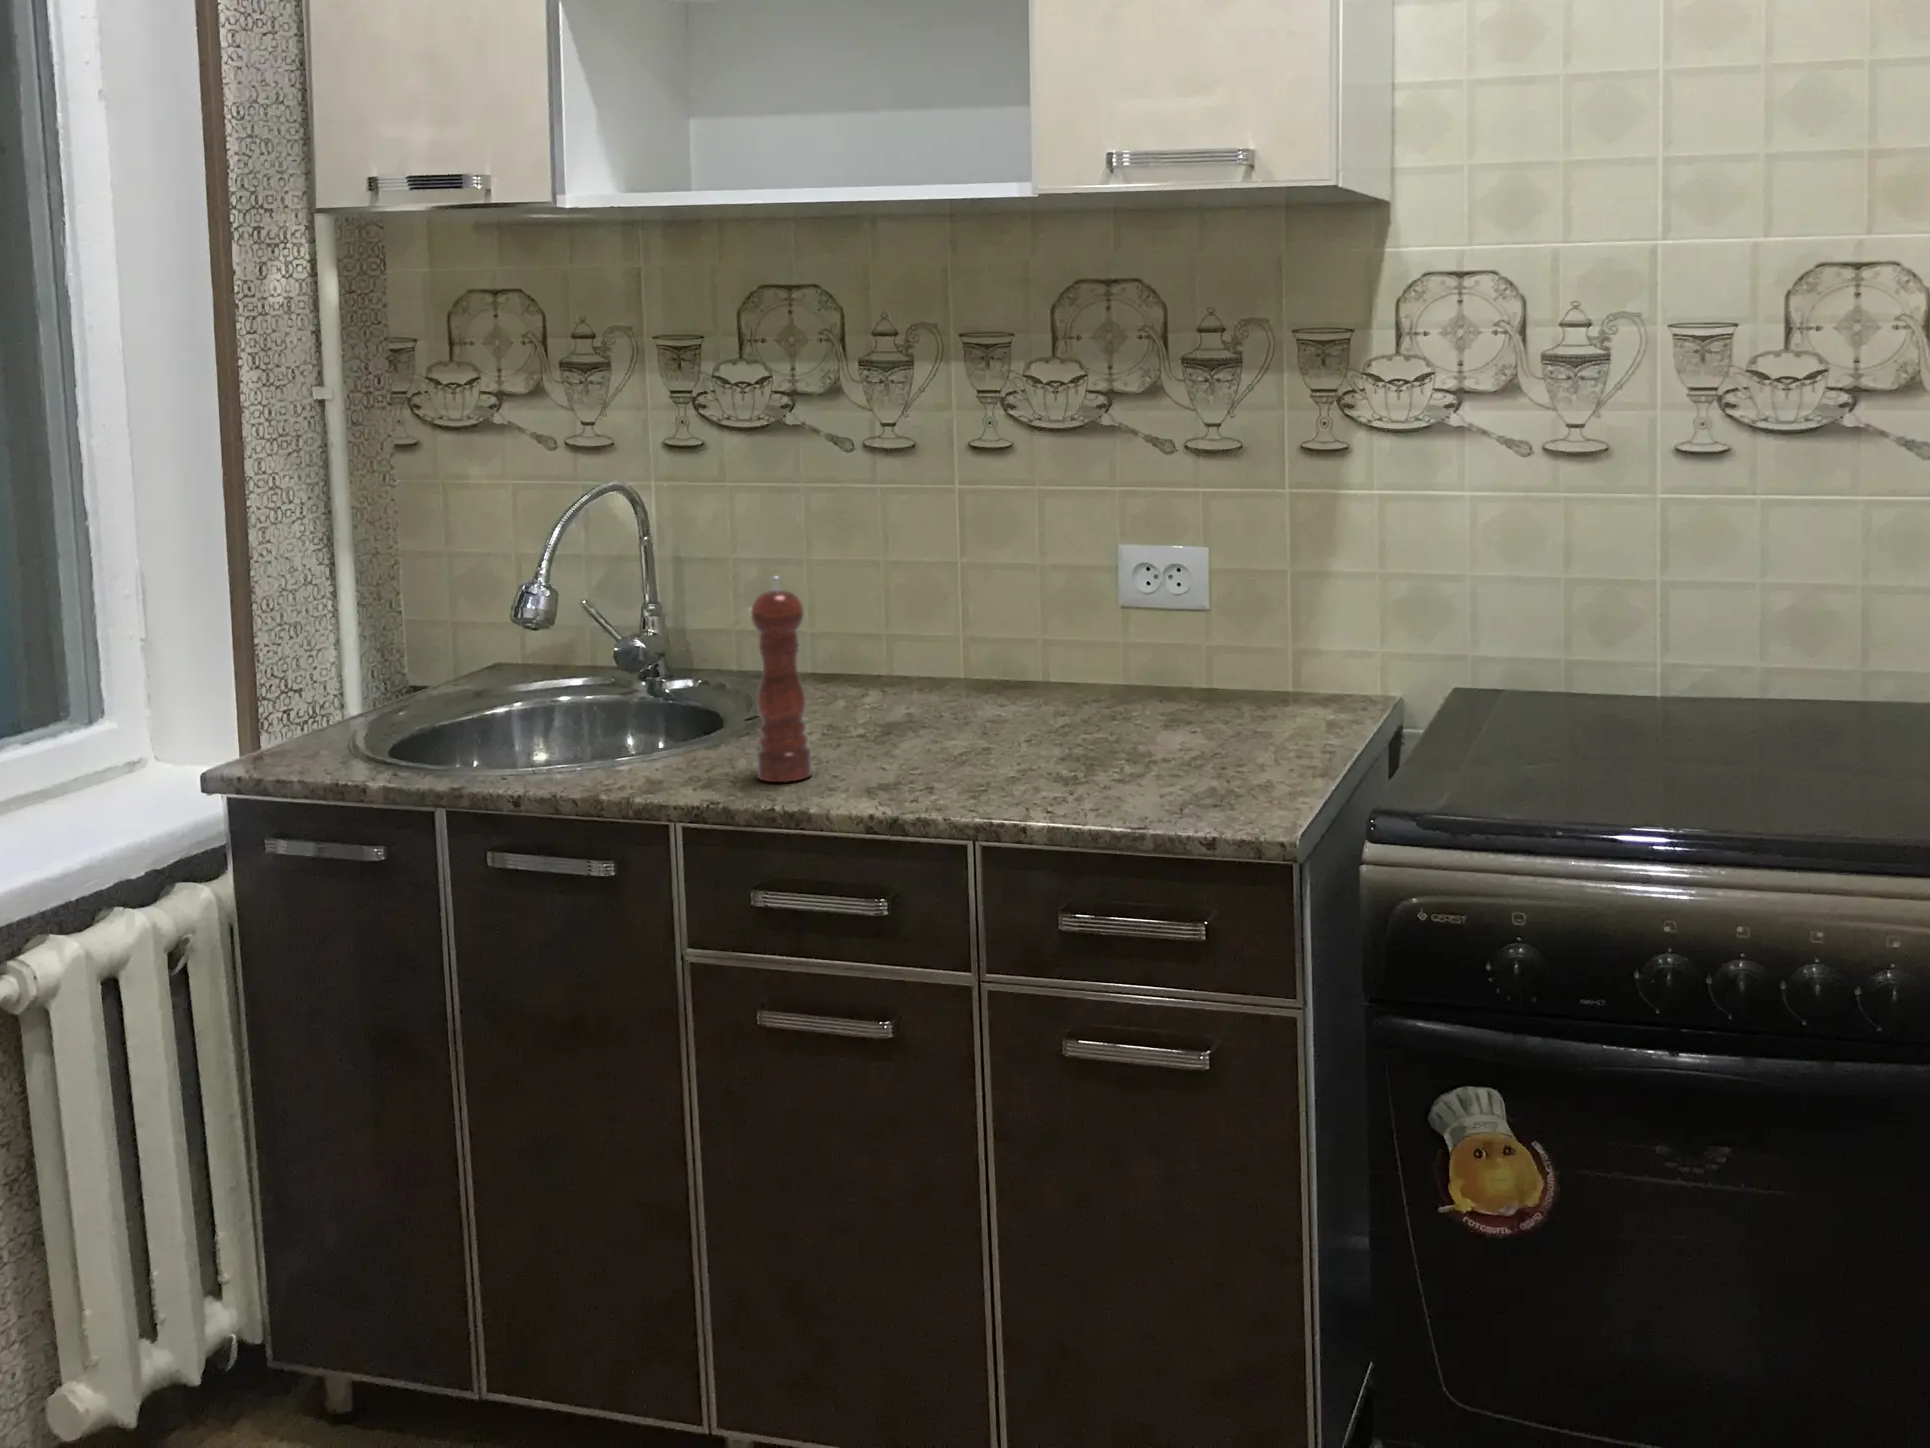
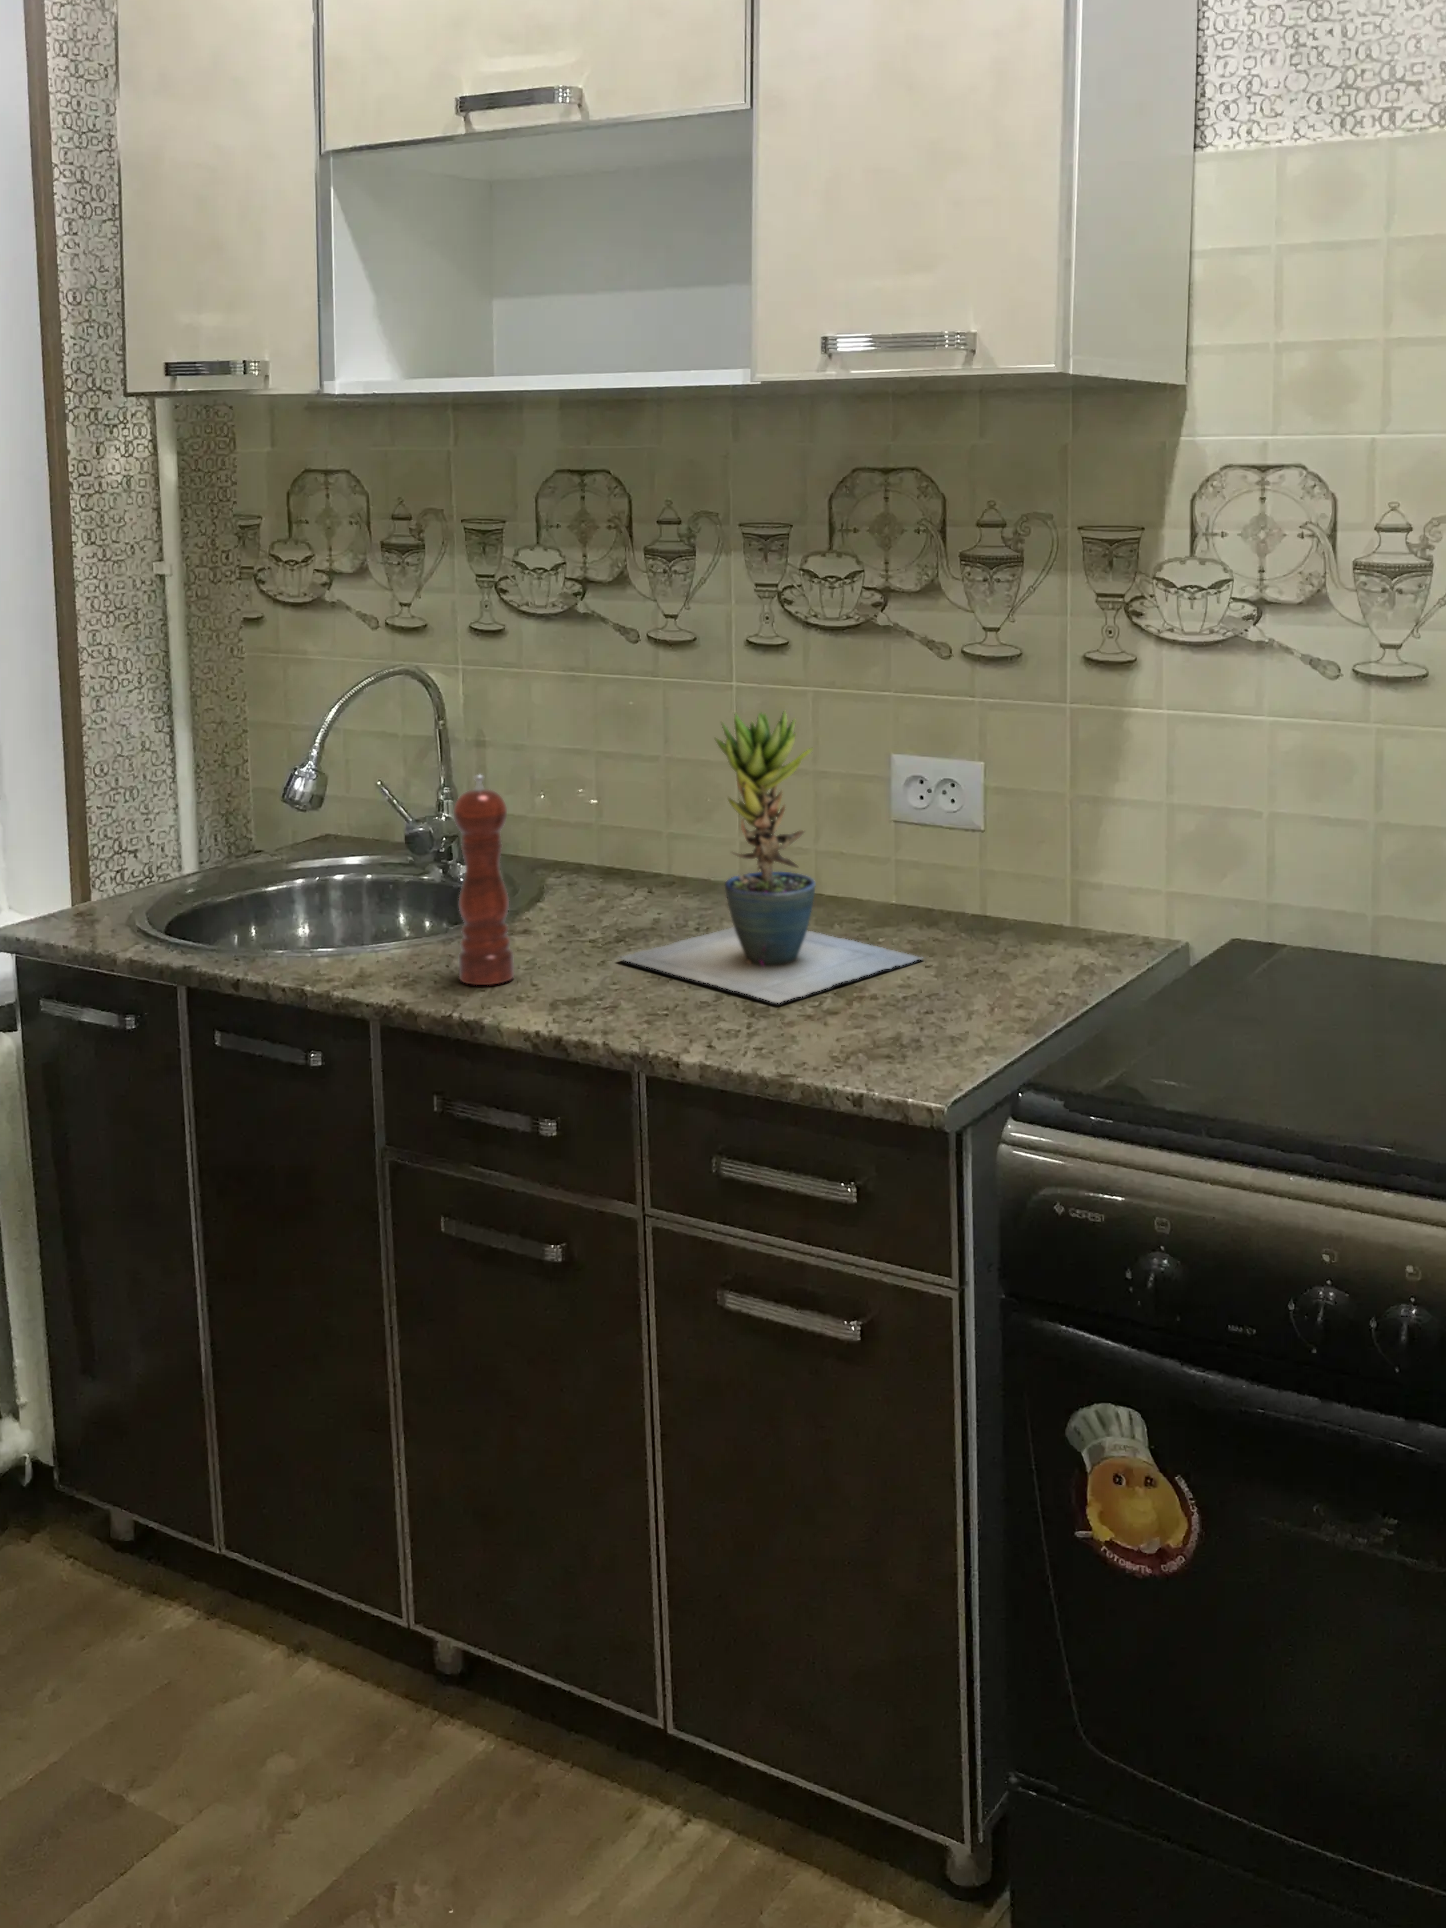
potted plant: none [900,503,1190,774] -> present [620,712,923,1003]

